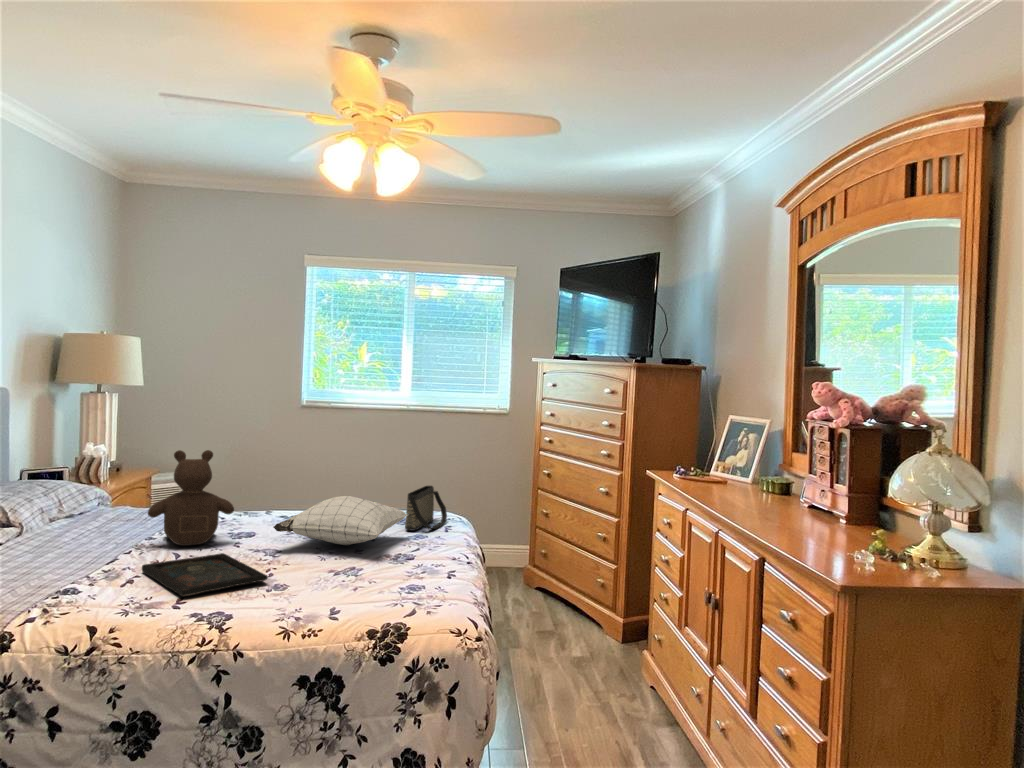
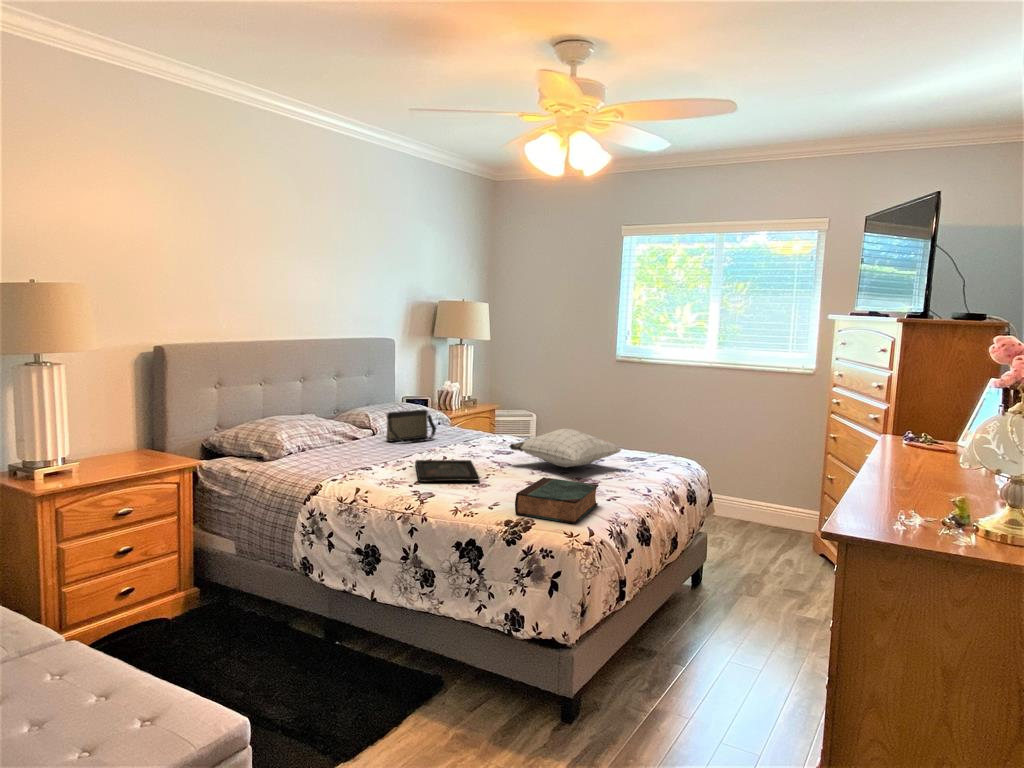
teddy bear: present [148,450,234,546] -> none [436,385,492,454]
handbag: present [405,486,447,531] -> present [386,410,436,442]
book: none [367,562,453,620] -> present [515,477,599,524]

